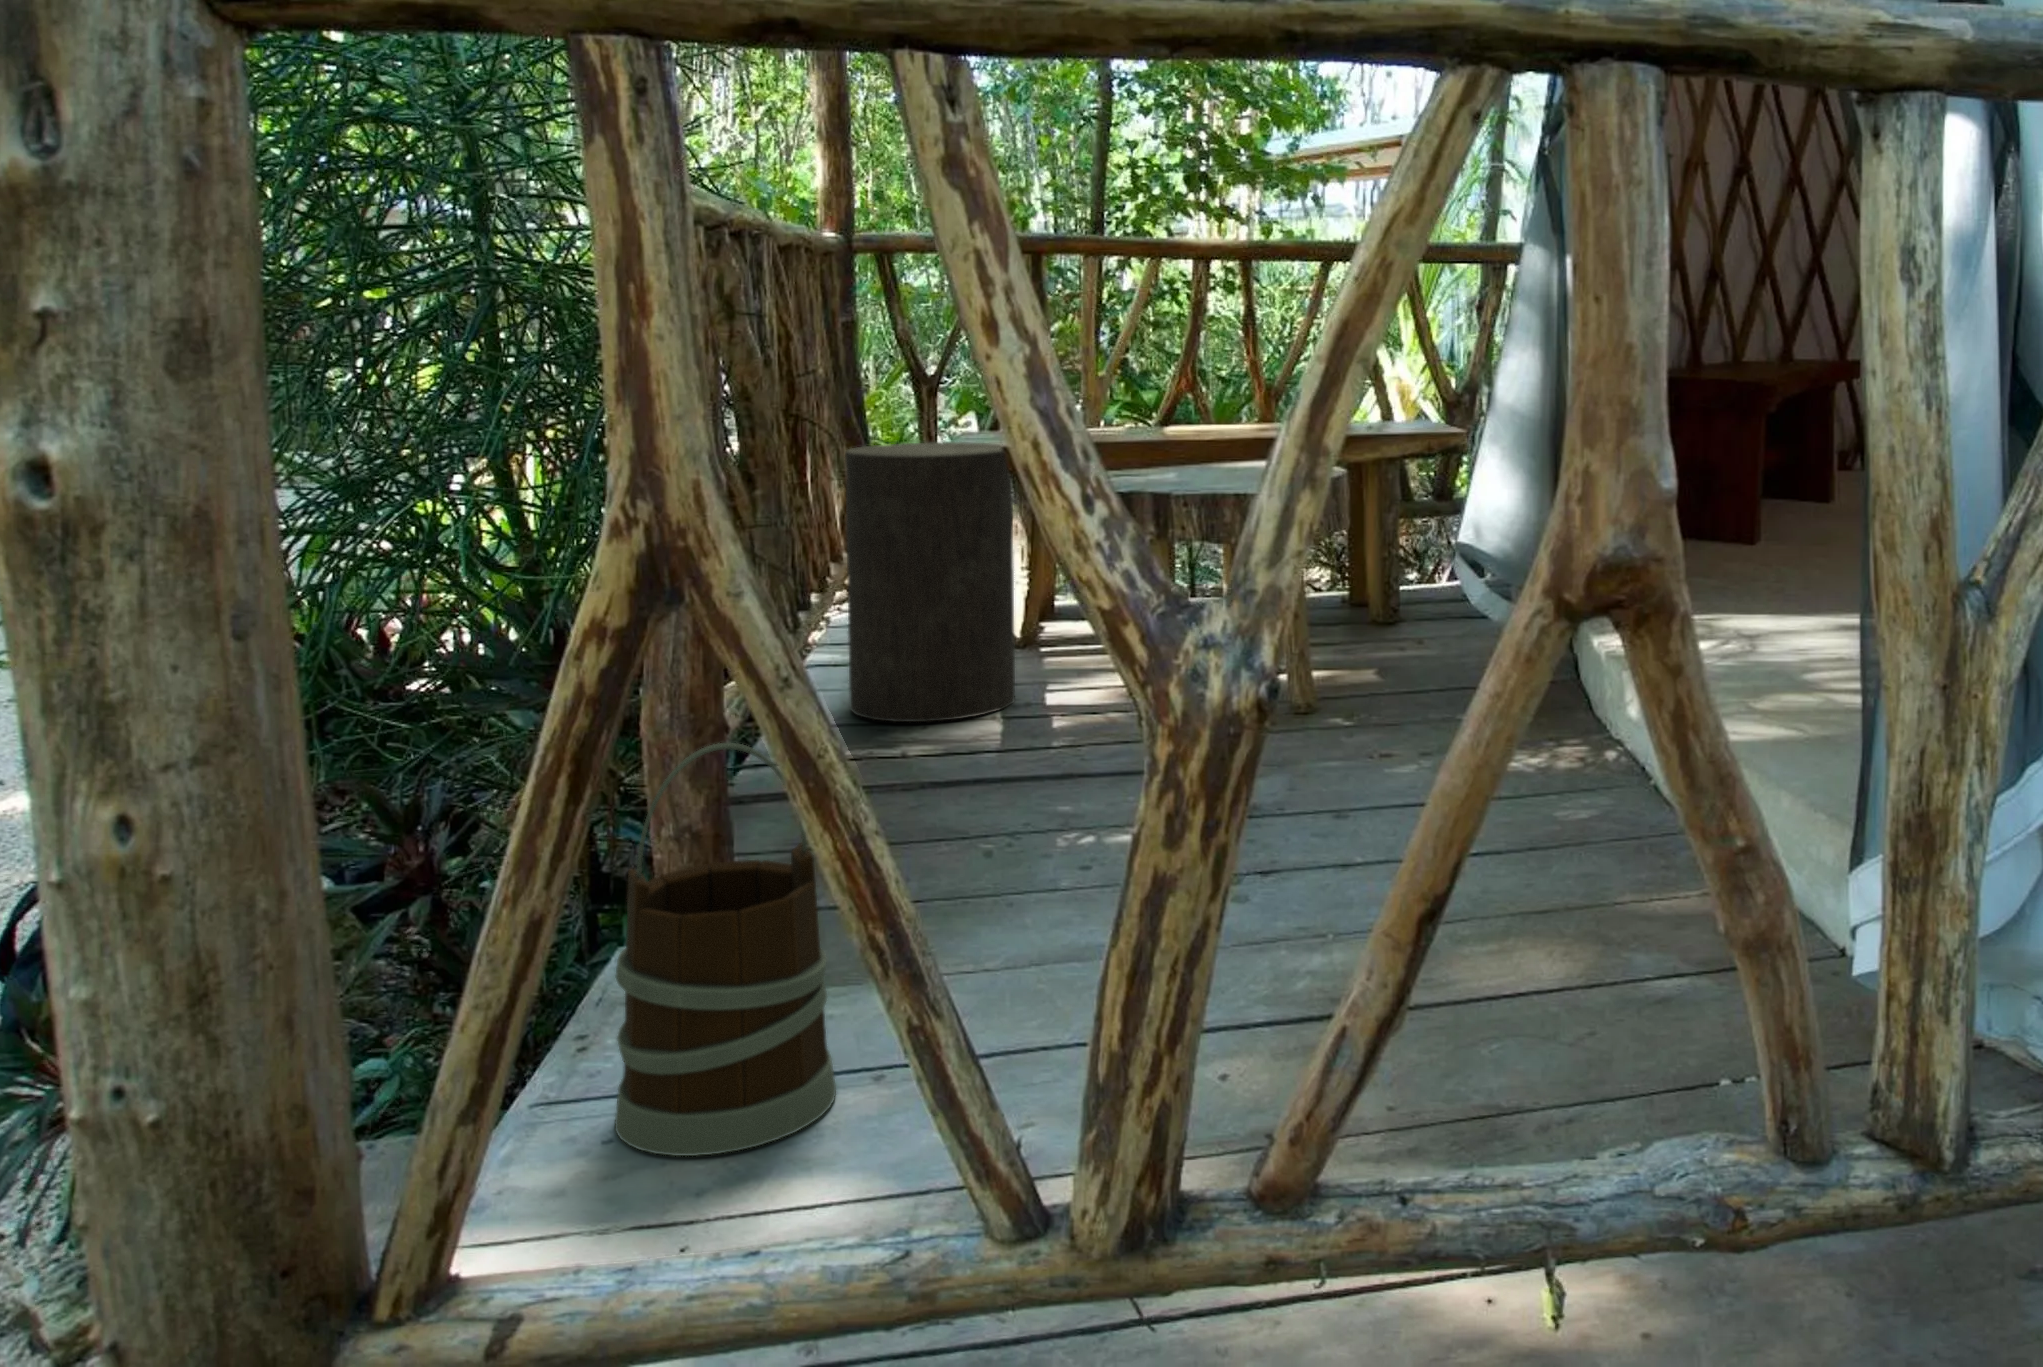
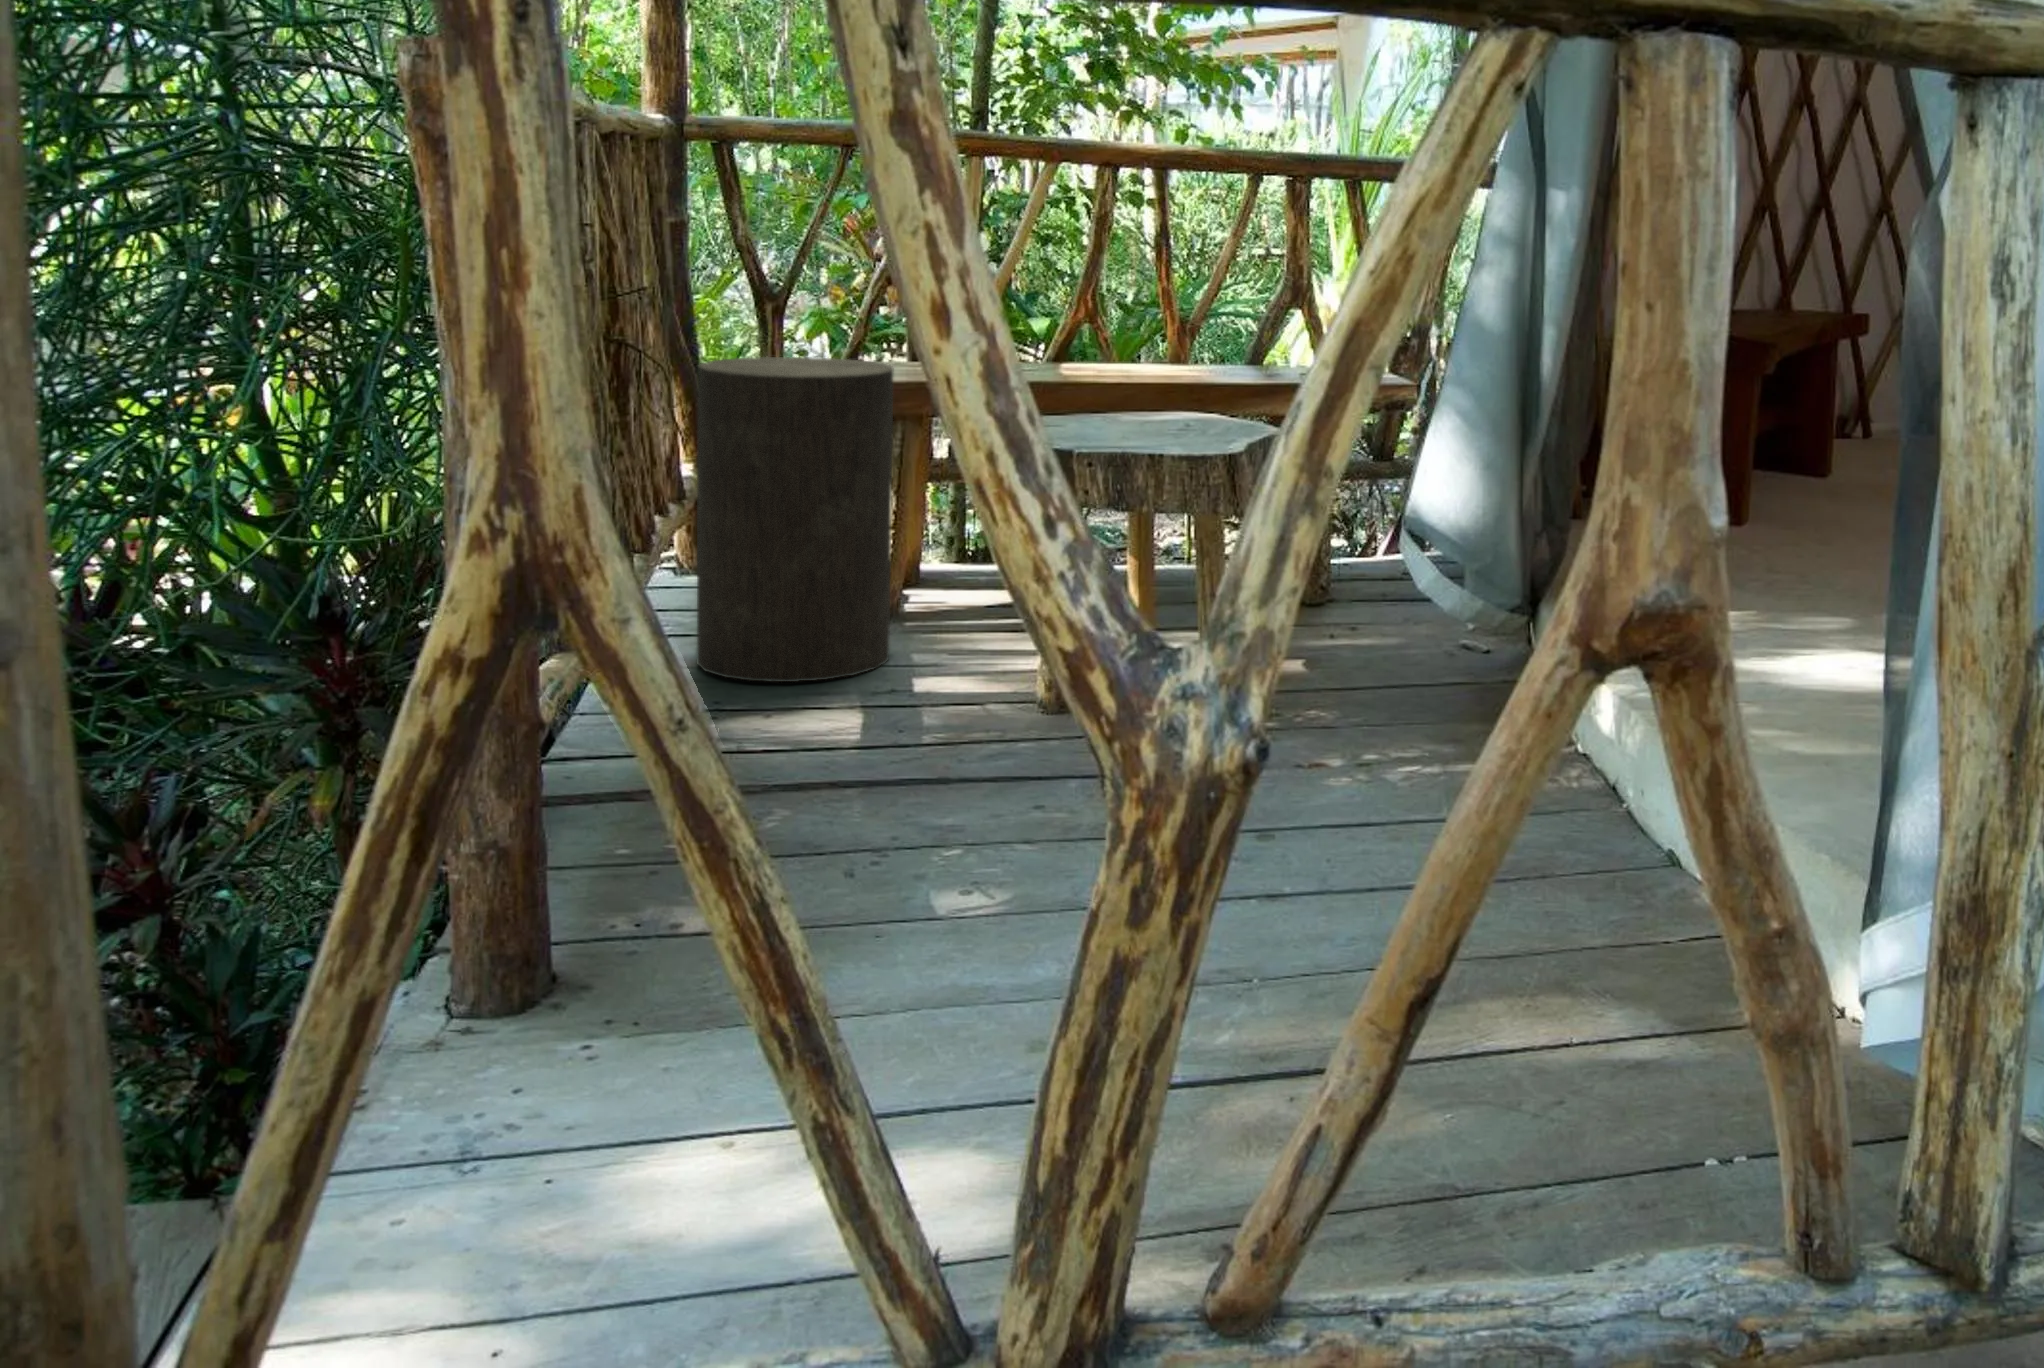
wooden bucket: present [615,743,836,1156] -> none [438,742,698,1218]

